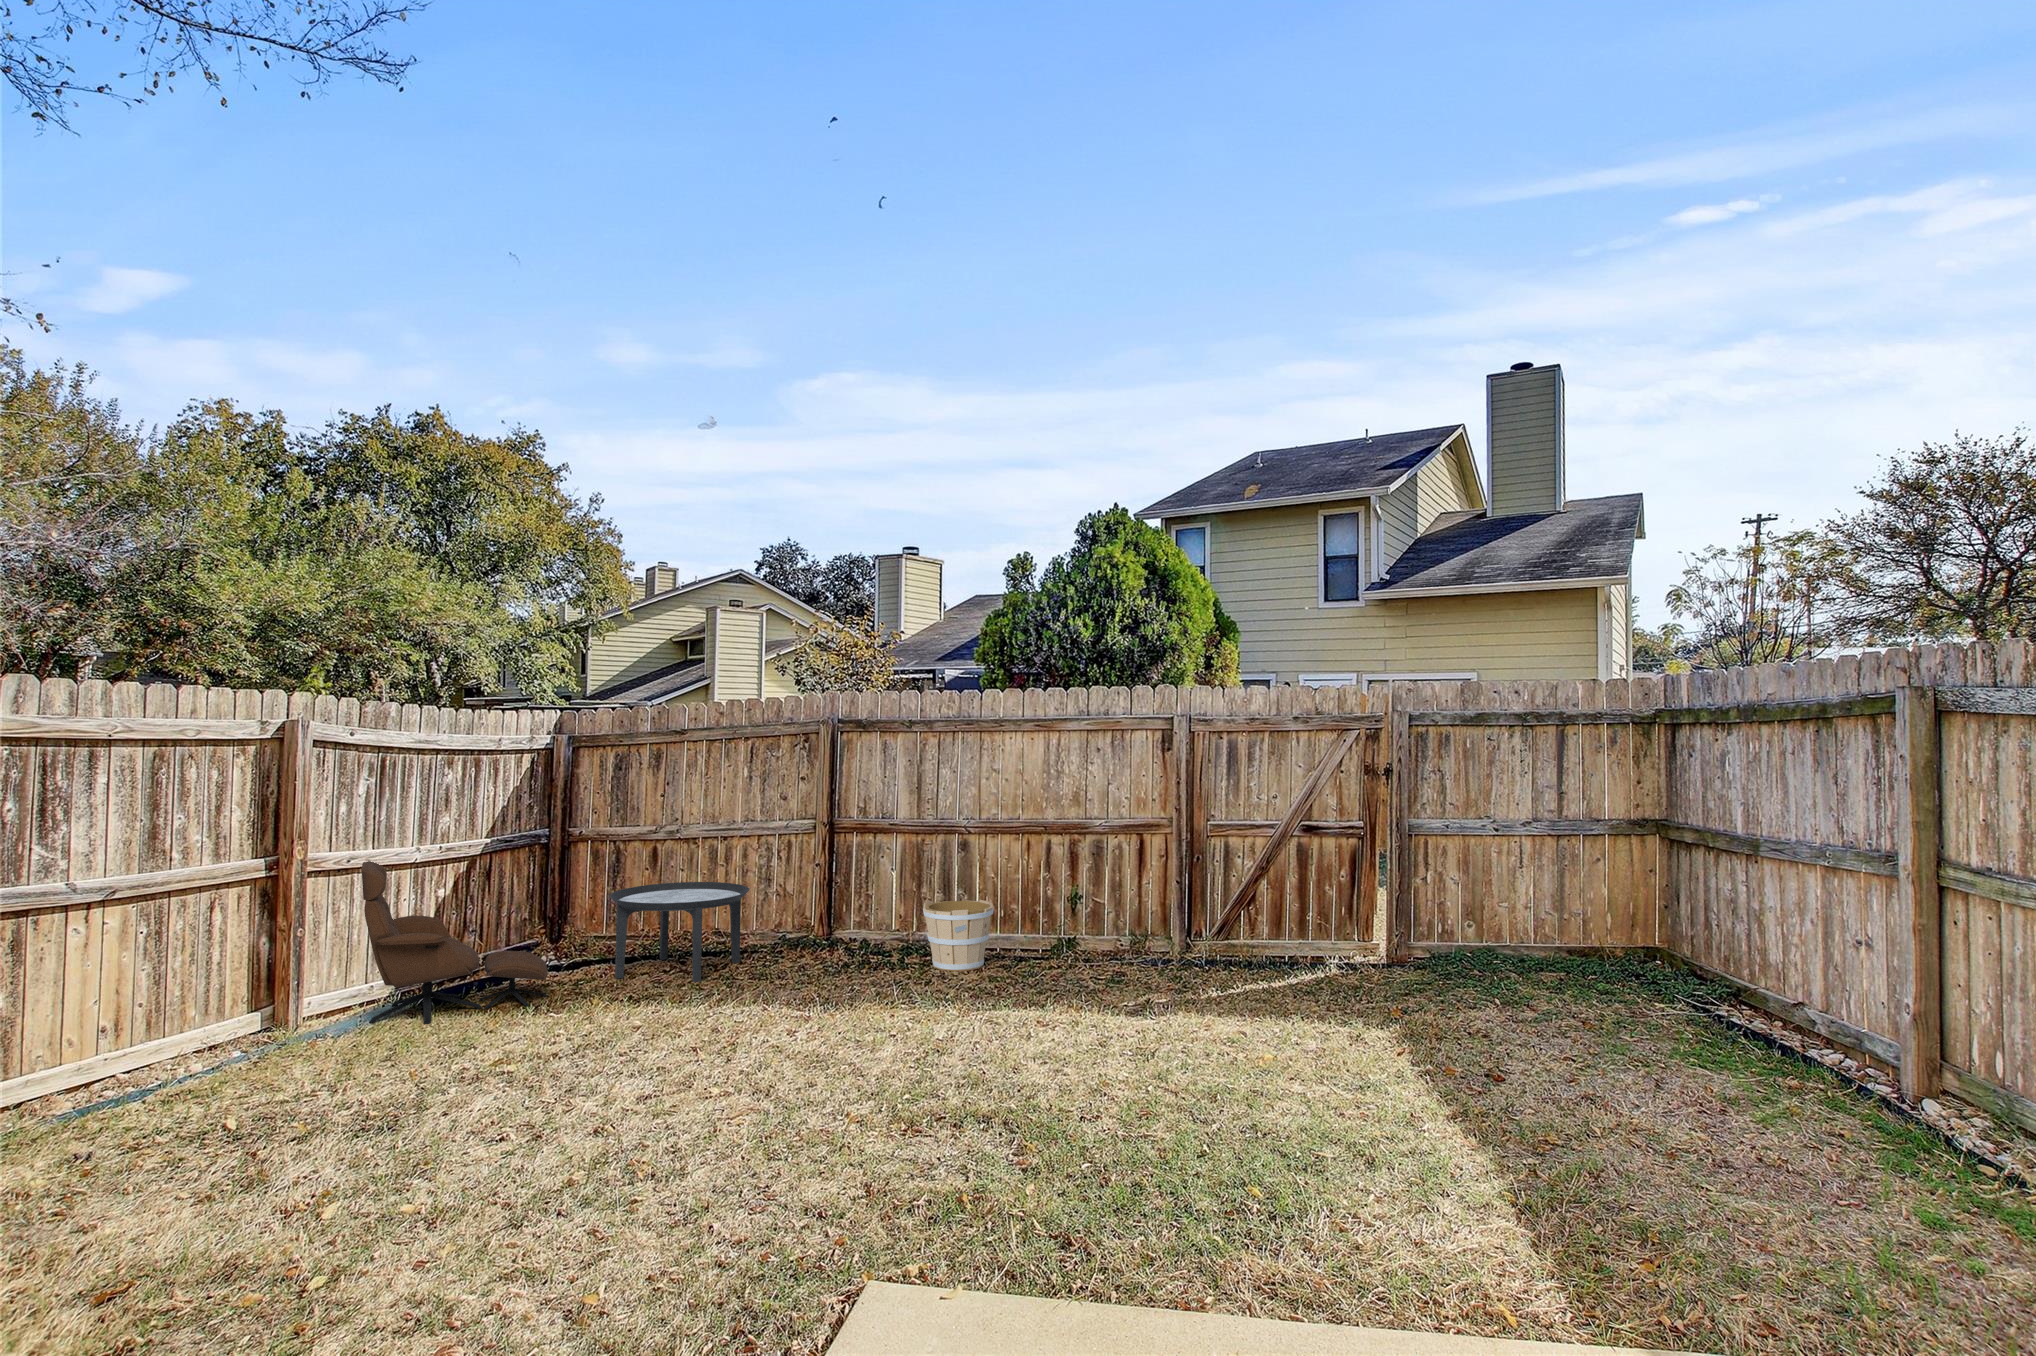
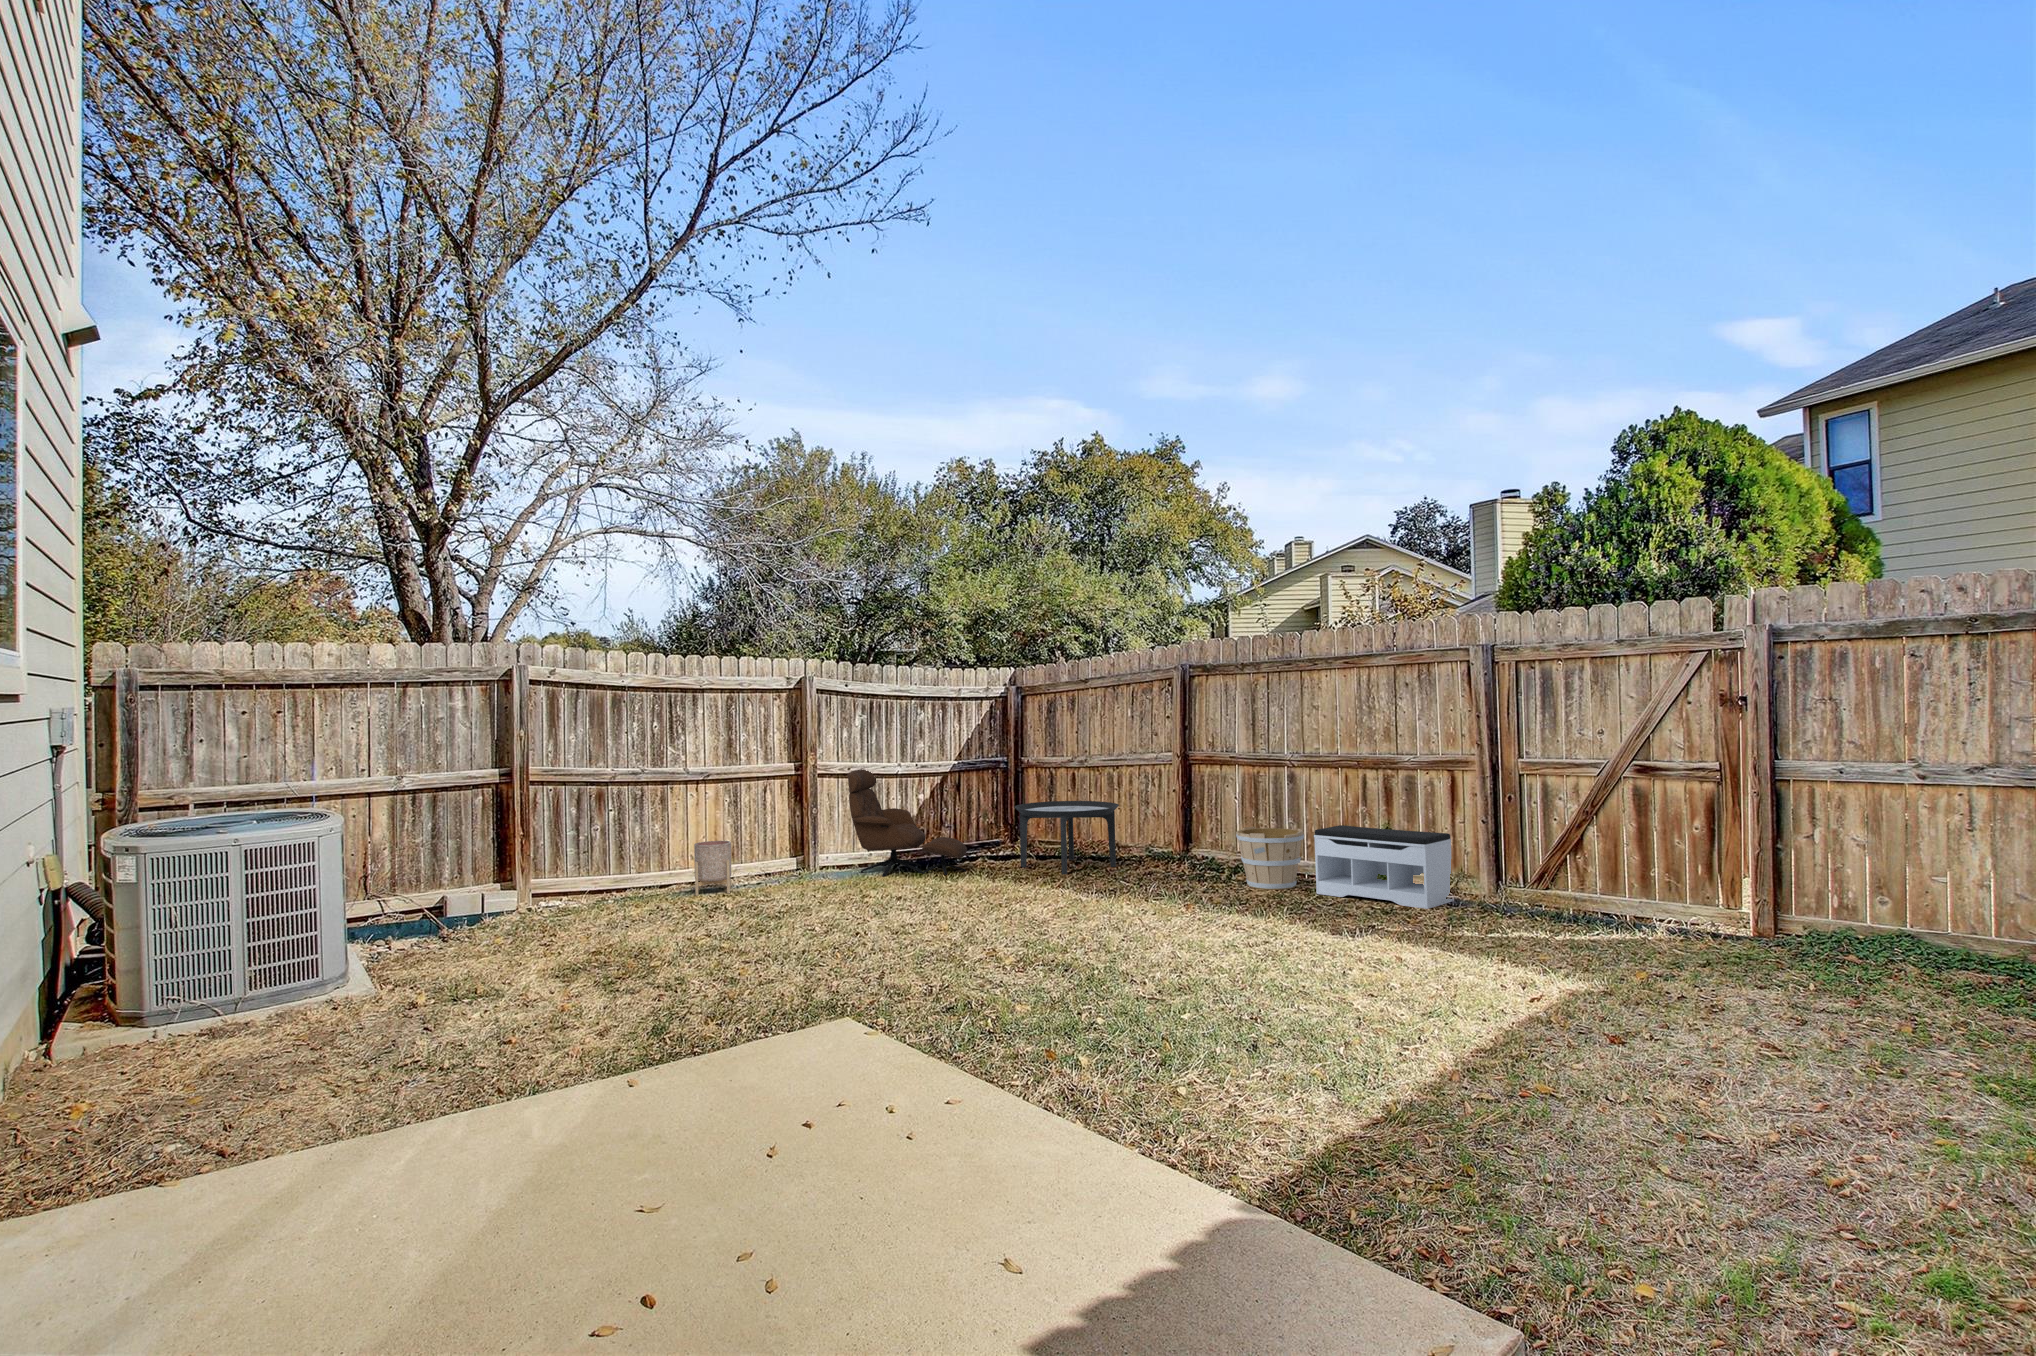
bench: none [1019,893,1141,972] -> present [1314,825,1453,909]
planter: none [78,1010,176,1123] -> present [694,841,731,896]

